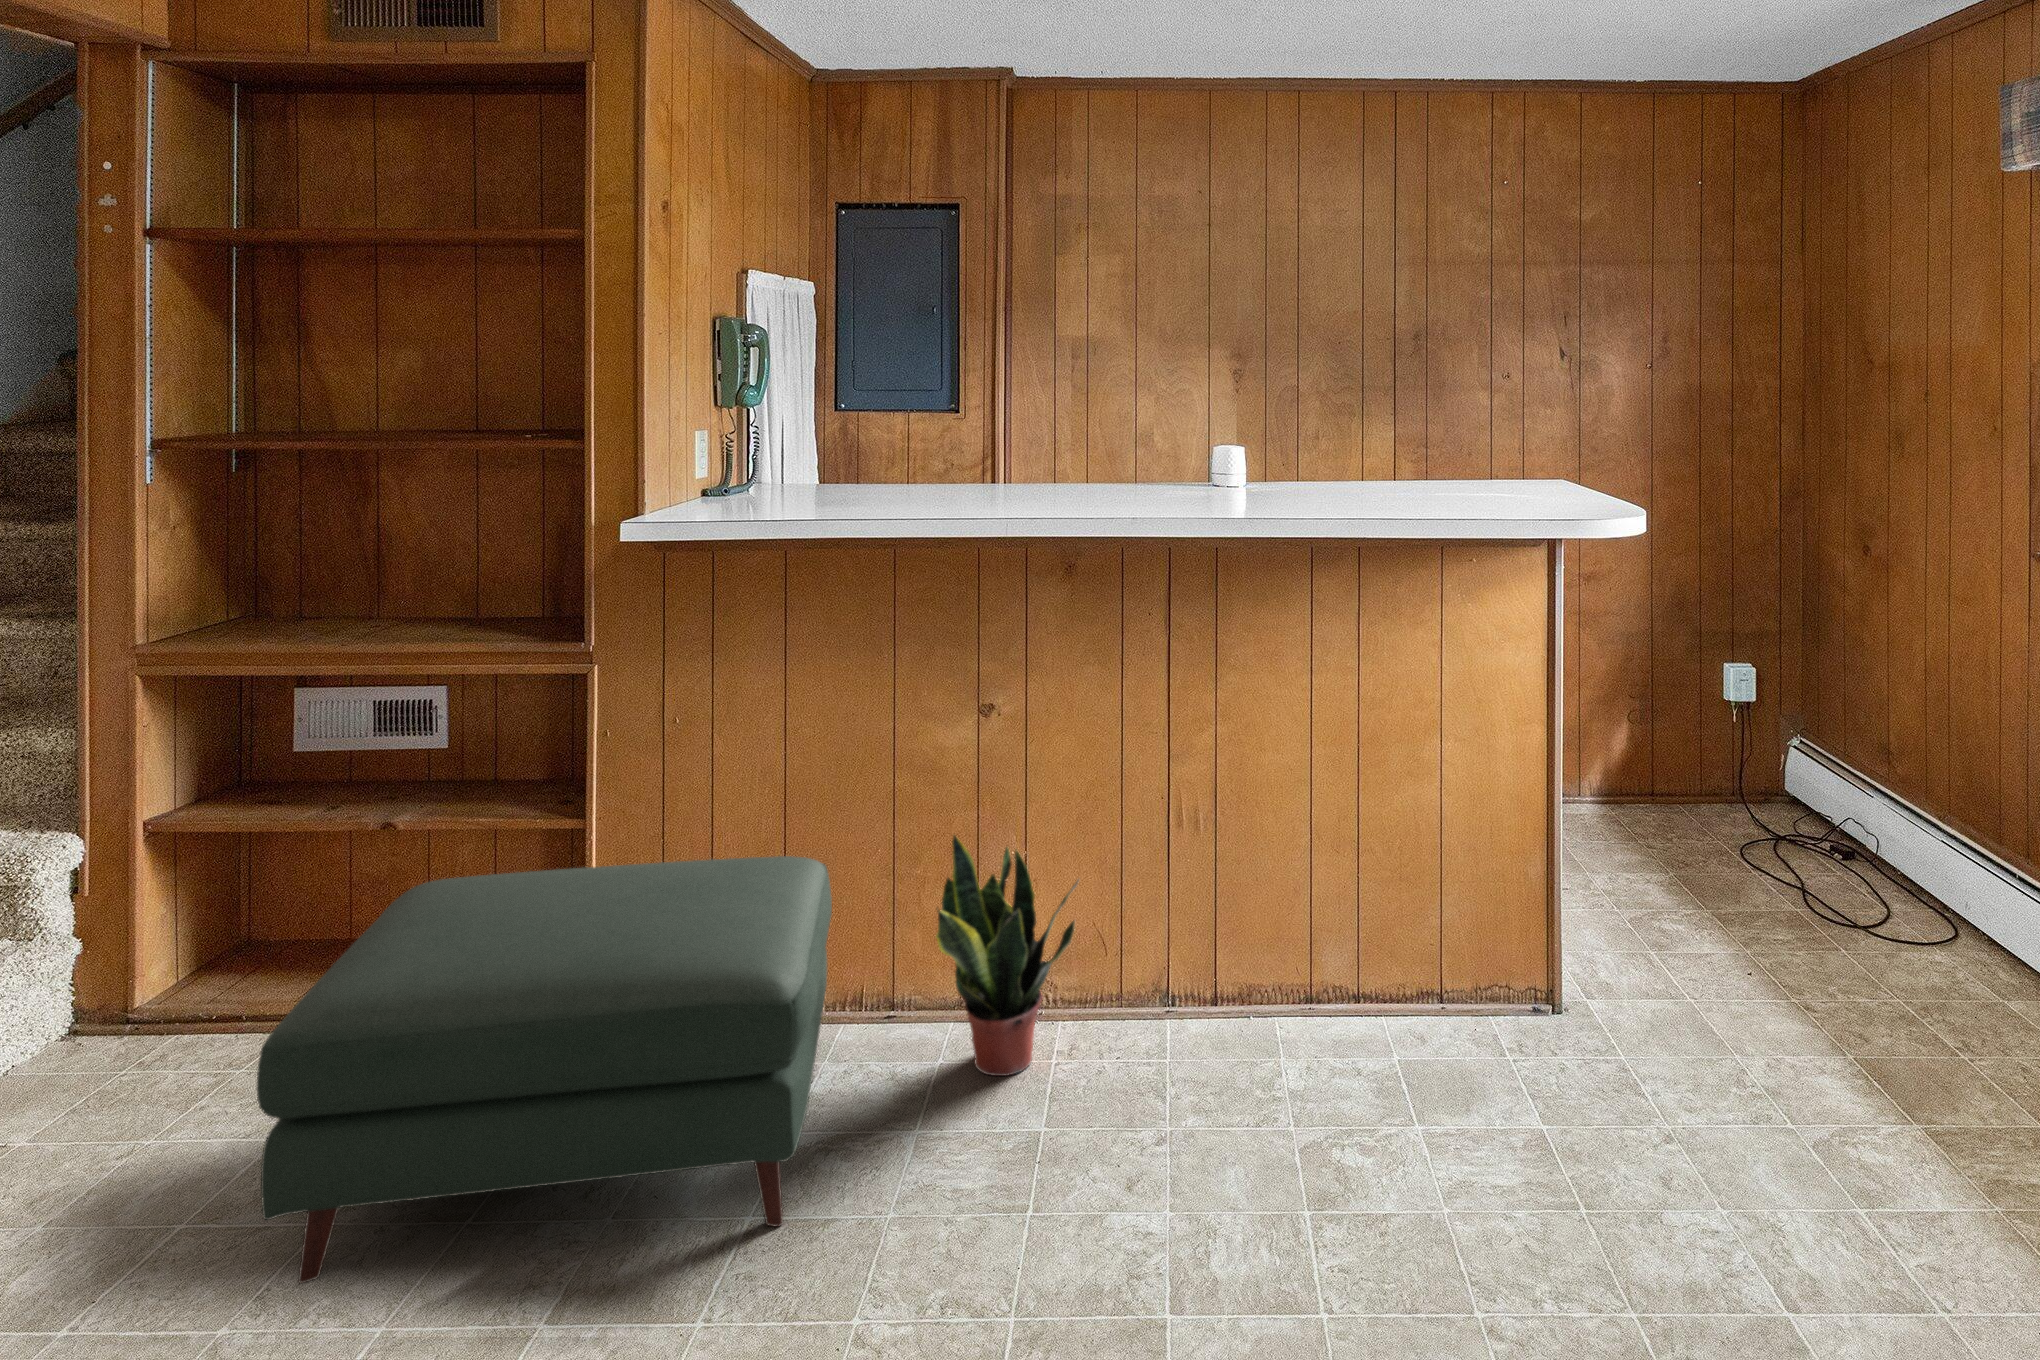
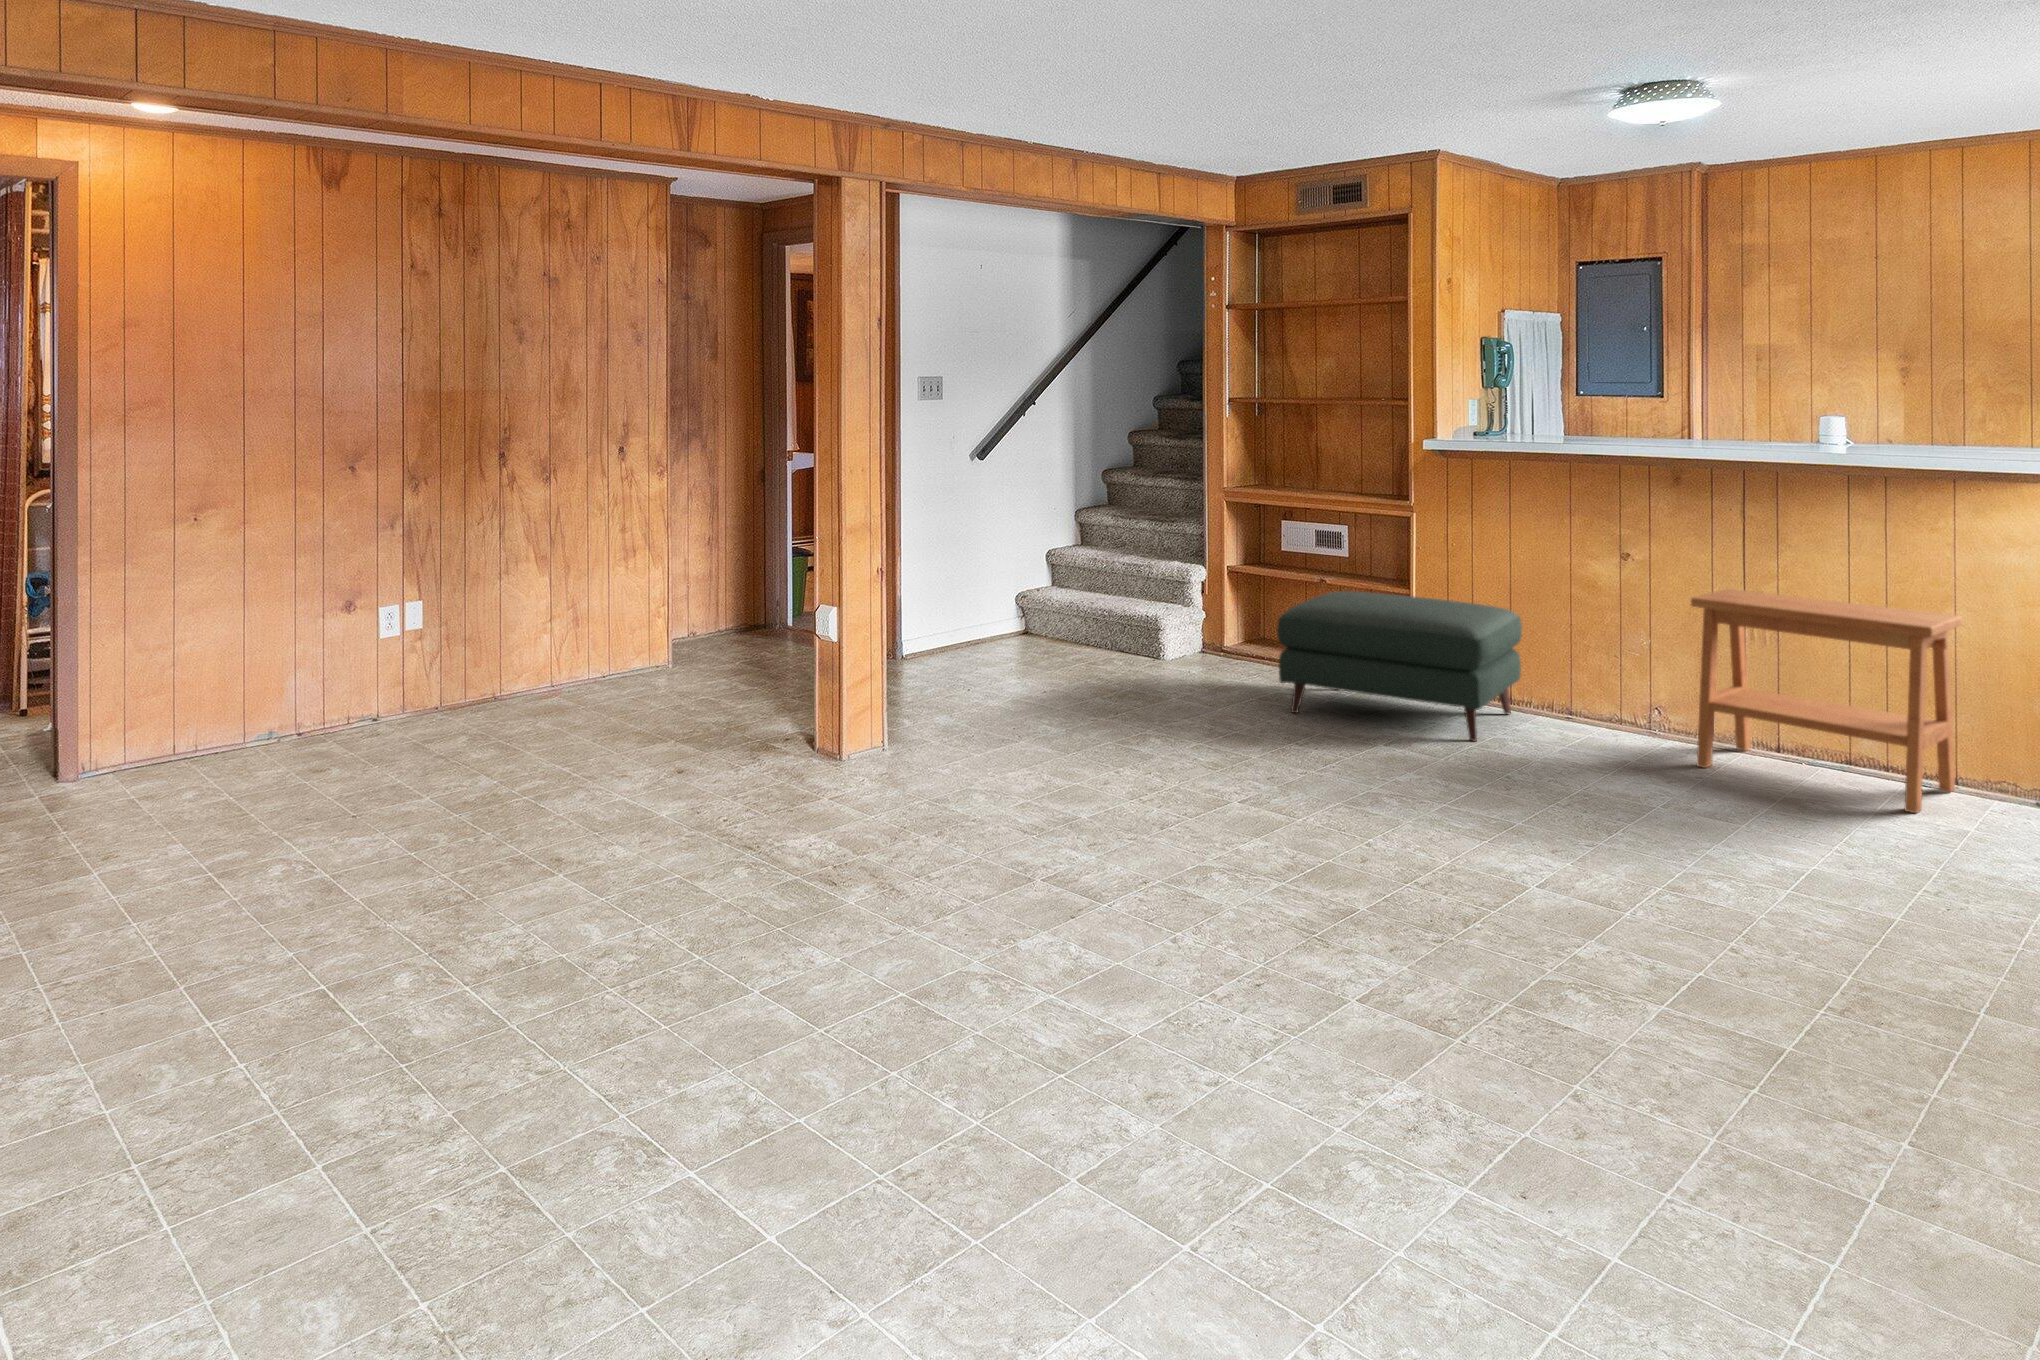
side table: none [1170,761,1553,1147] -> present [1691,589,1962,813]
potted plant: present [936,835,1078,1076] -> none [1568,609,1664,737]

